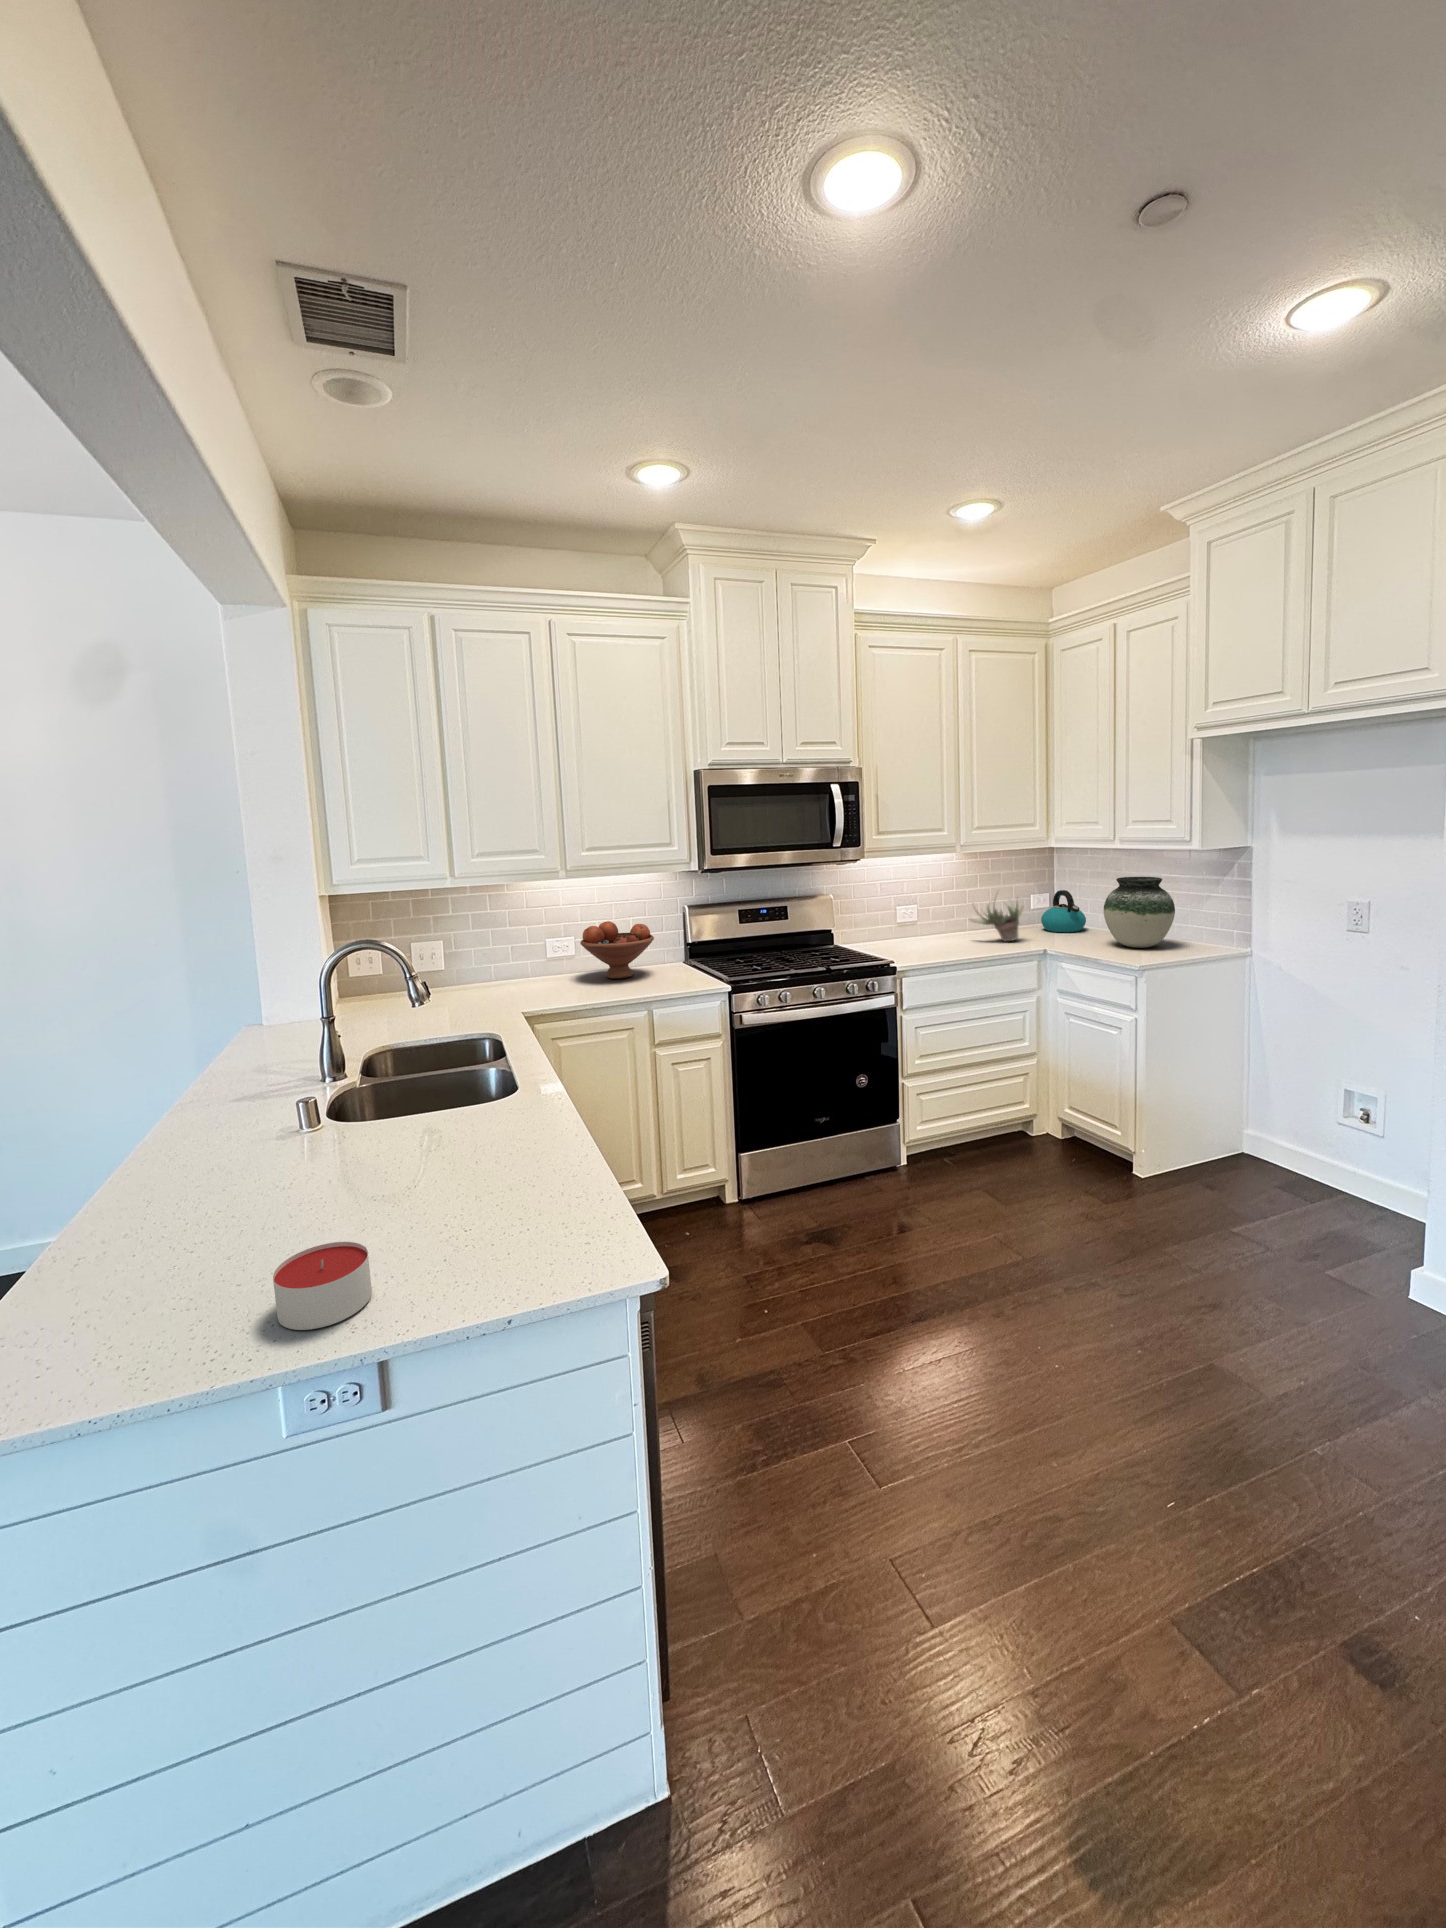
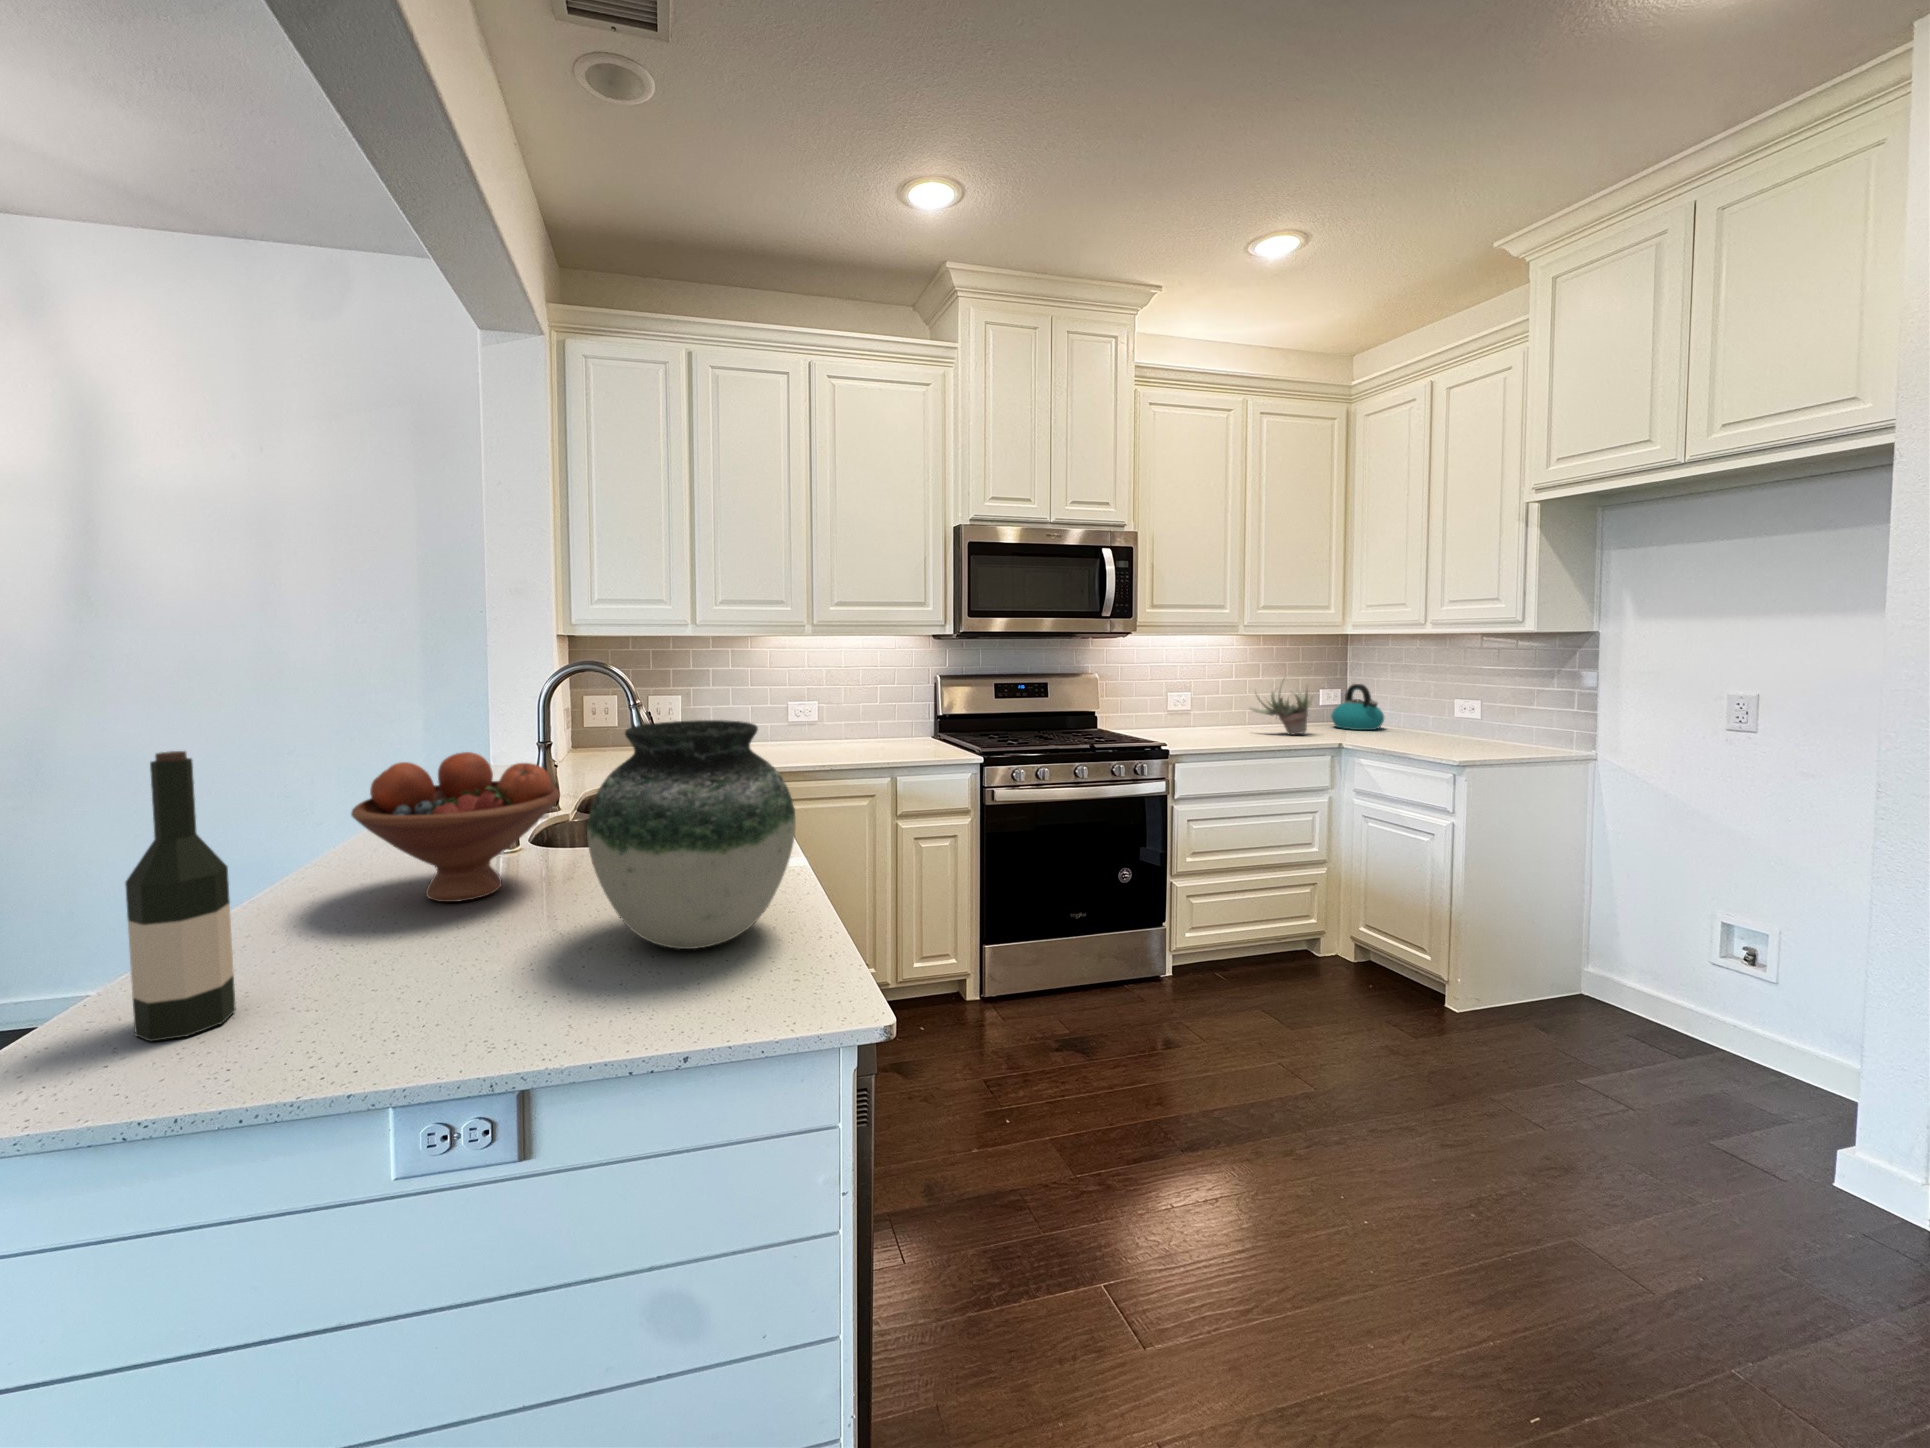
vase: present [1104,877,1175,948] -> present [587,720,796,949]
fruit bowl: present [580,921,654,979] -> present [351,752,560,902]
wine bottle: none [36,1115,130,1351] -> present [125,751,235,1041]
candle: present [273,1242,372,1330] -> none [400,945,524,1044]

